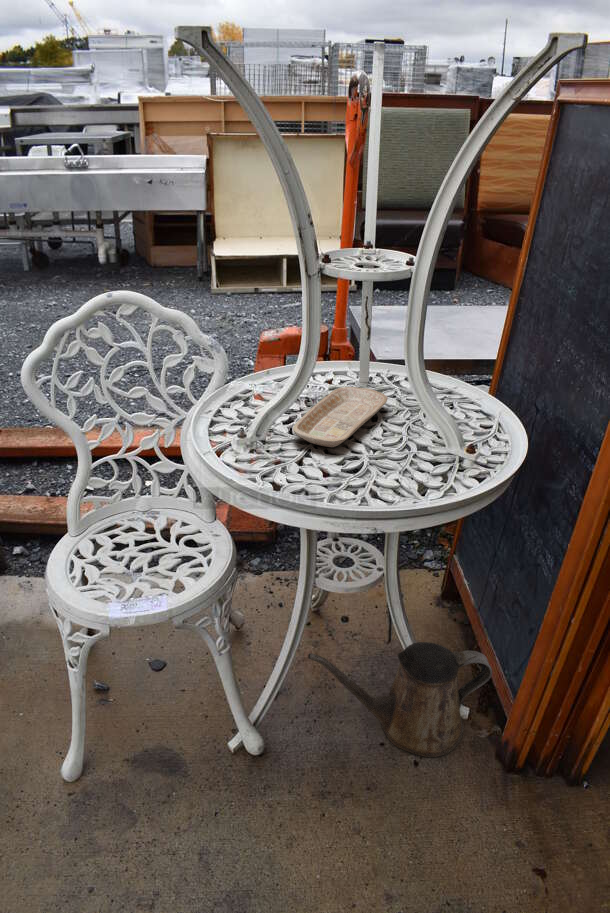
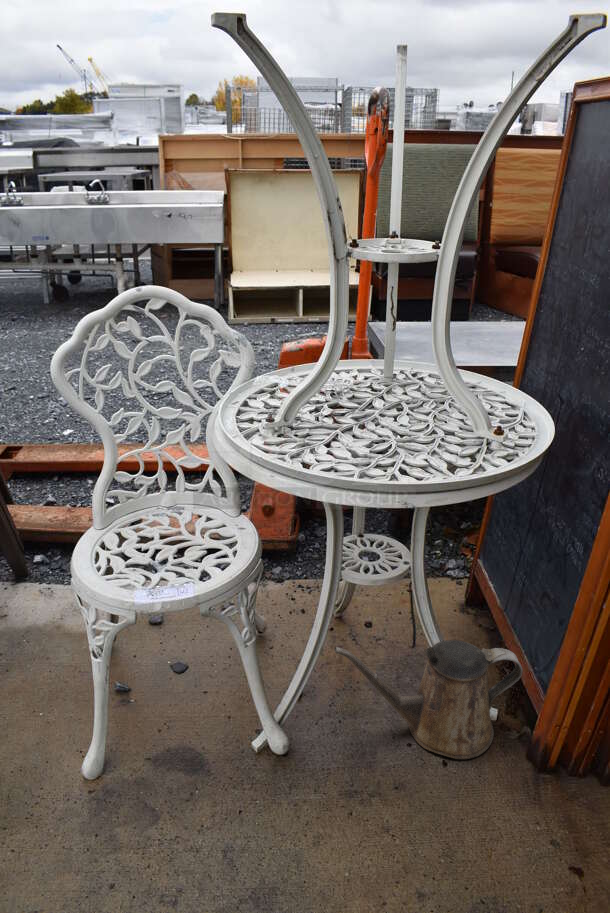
tray: present [293,387,388,447] -> none [321,380,413,432]

